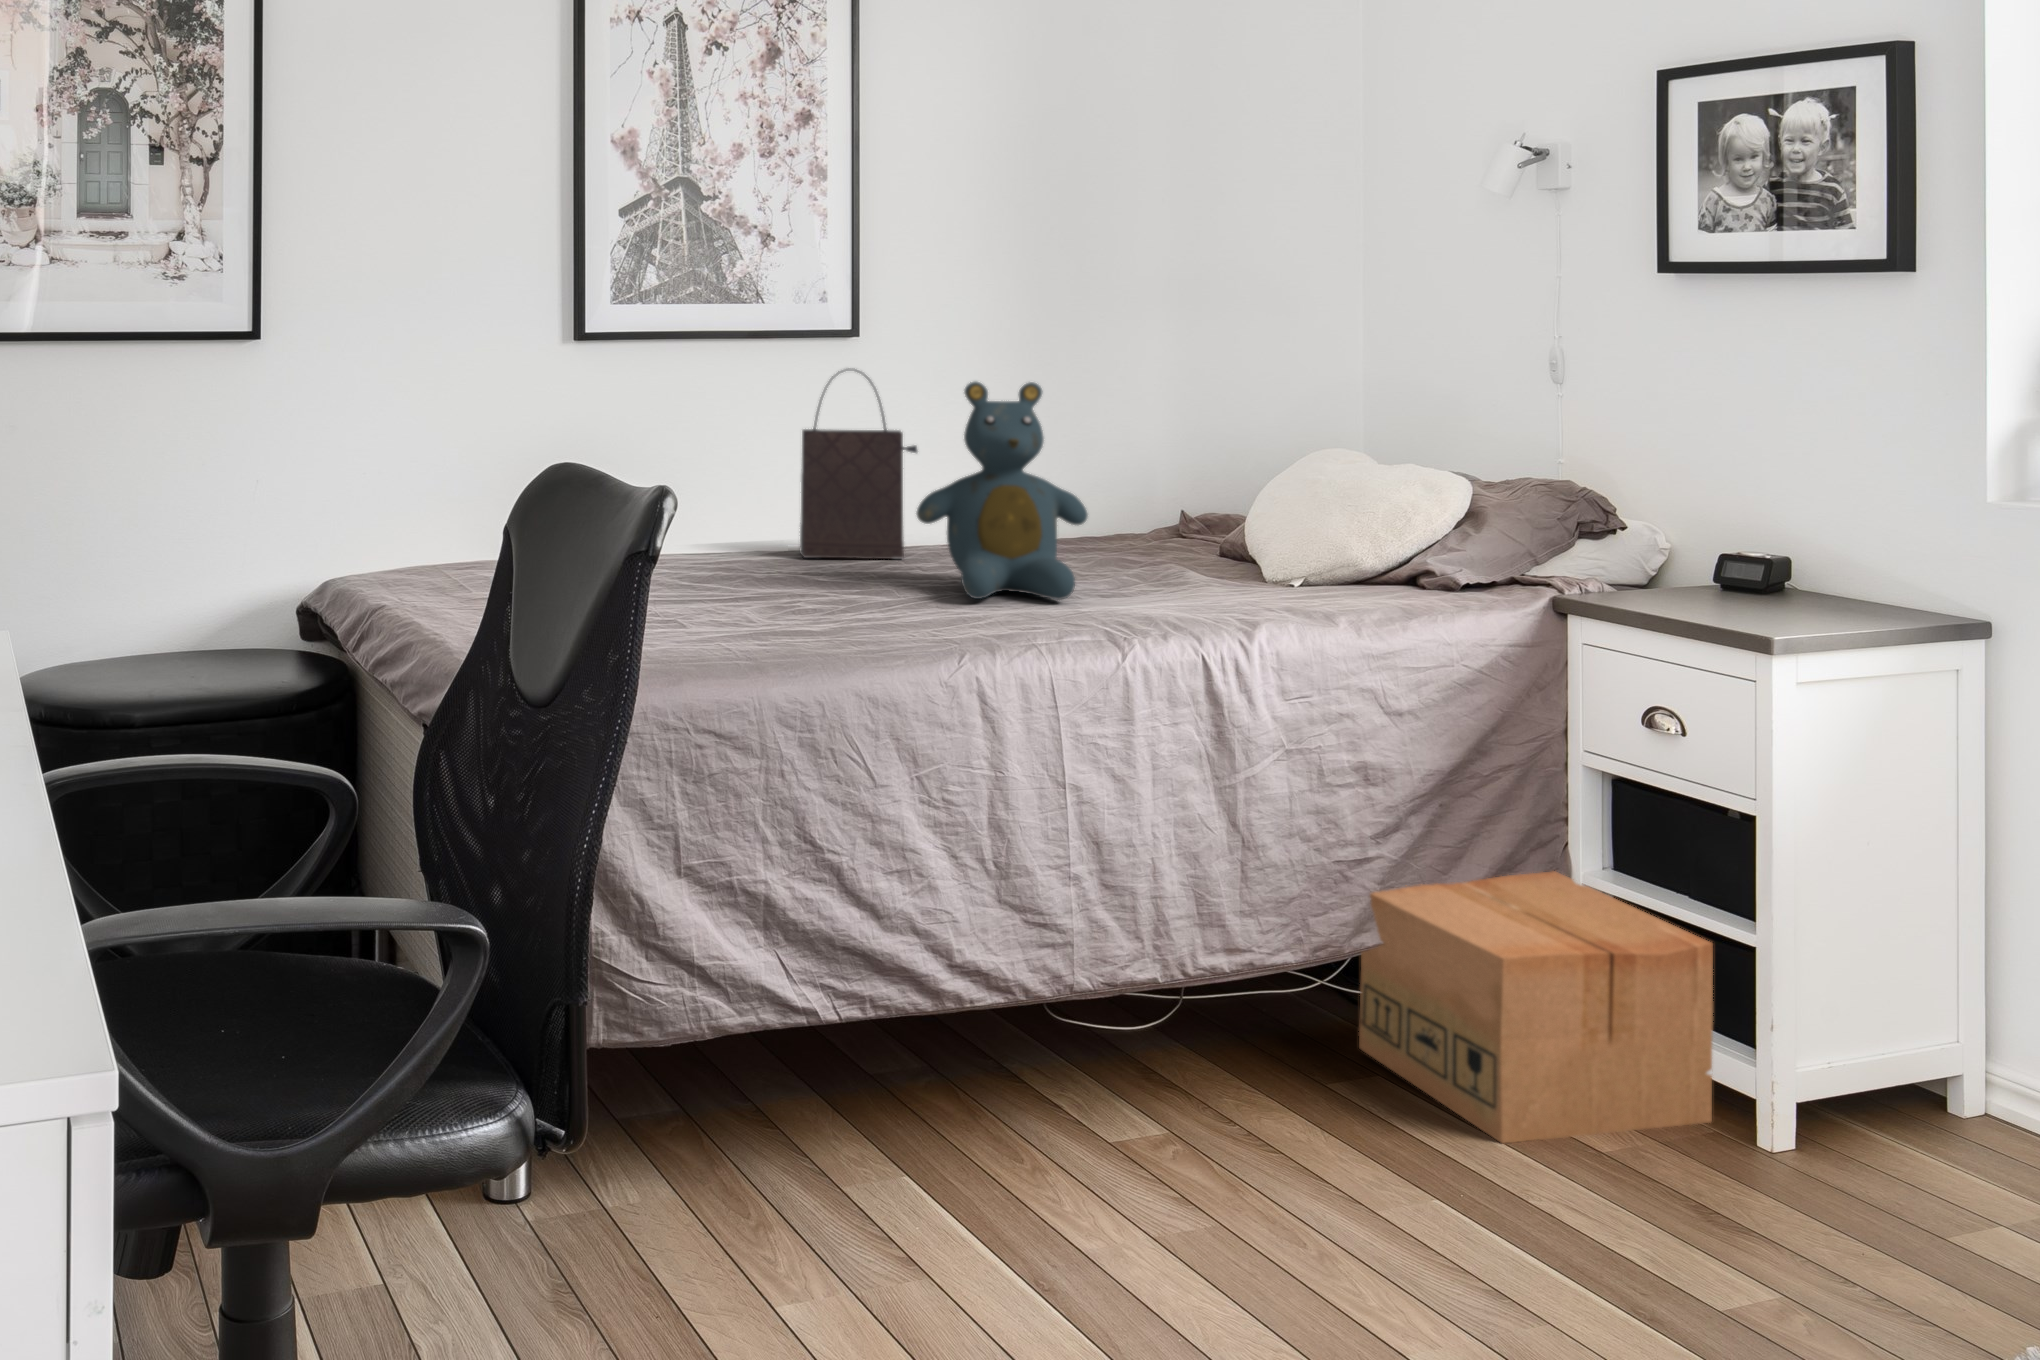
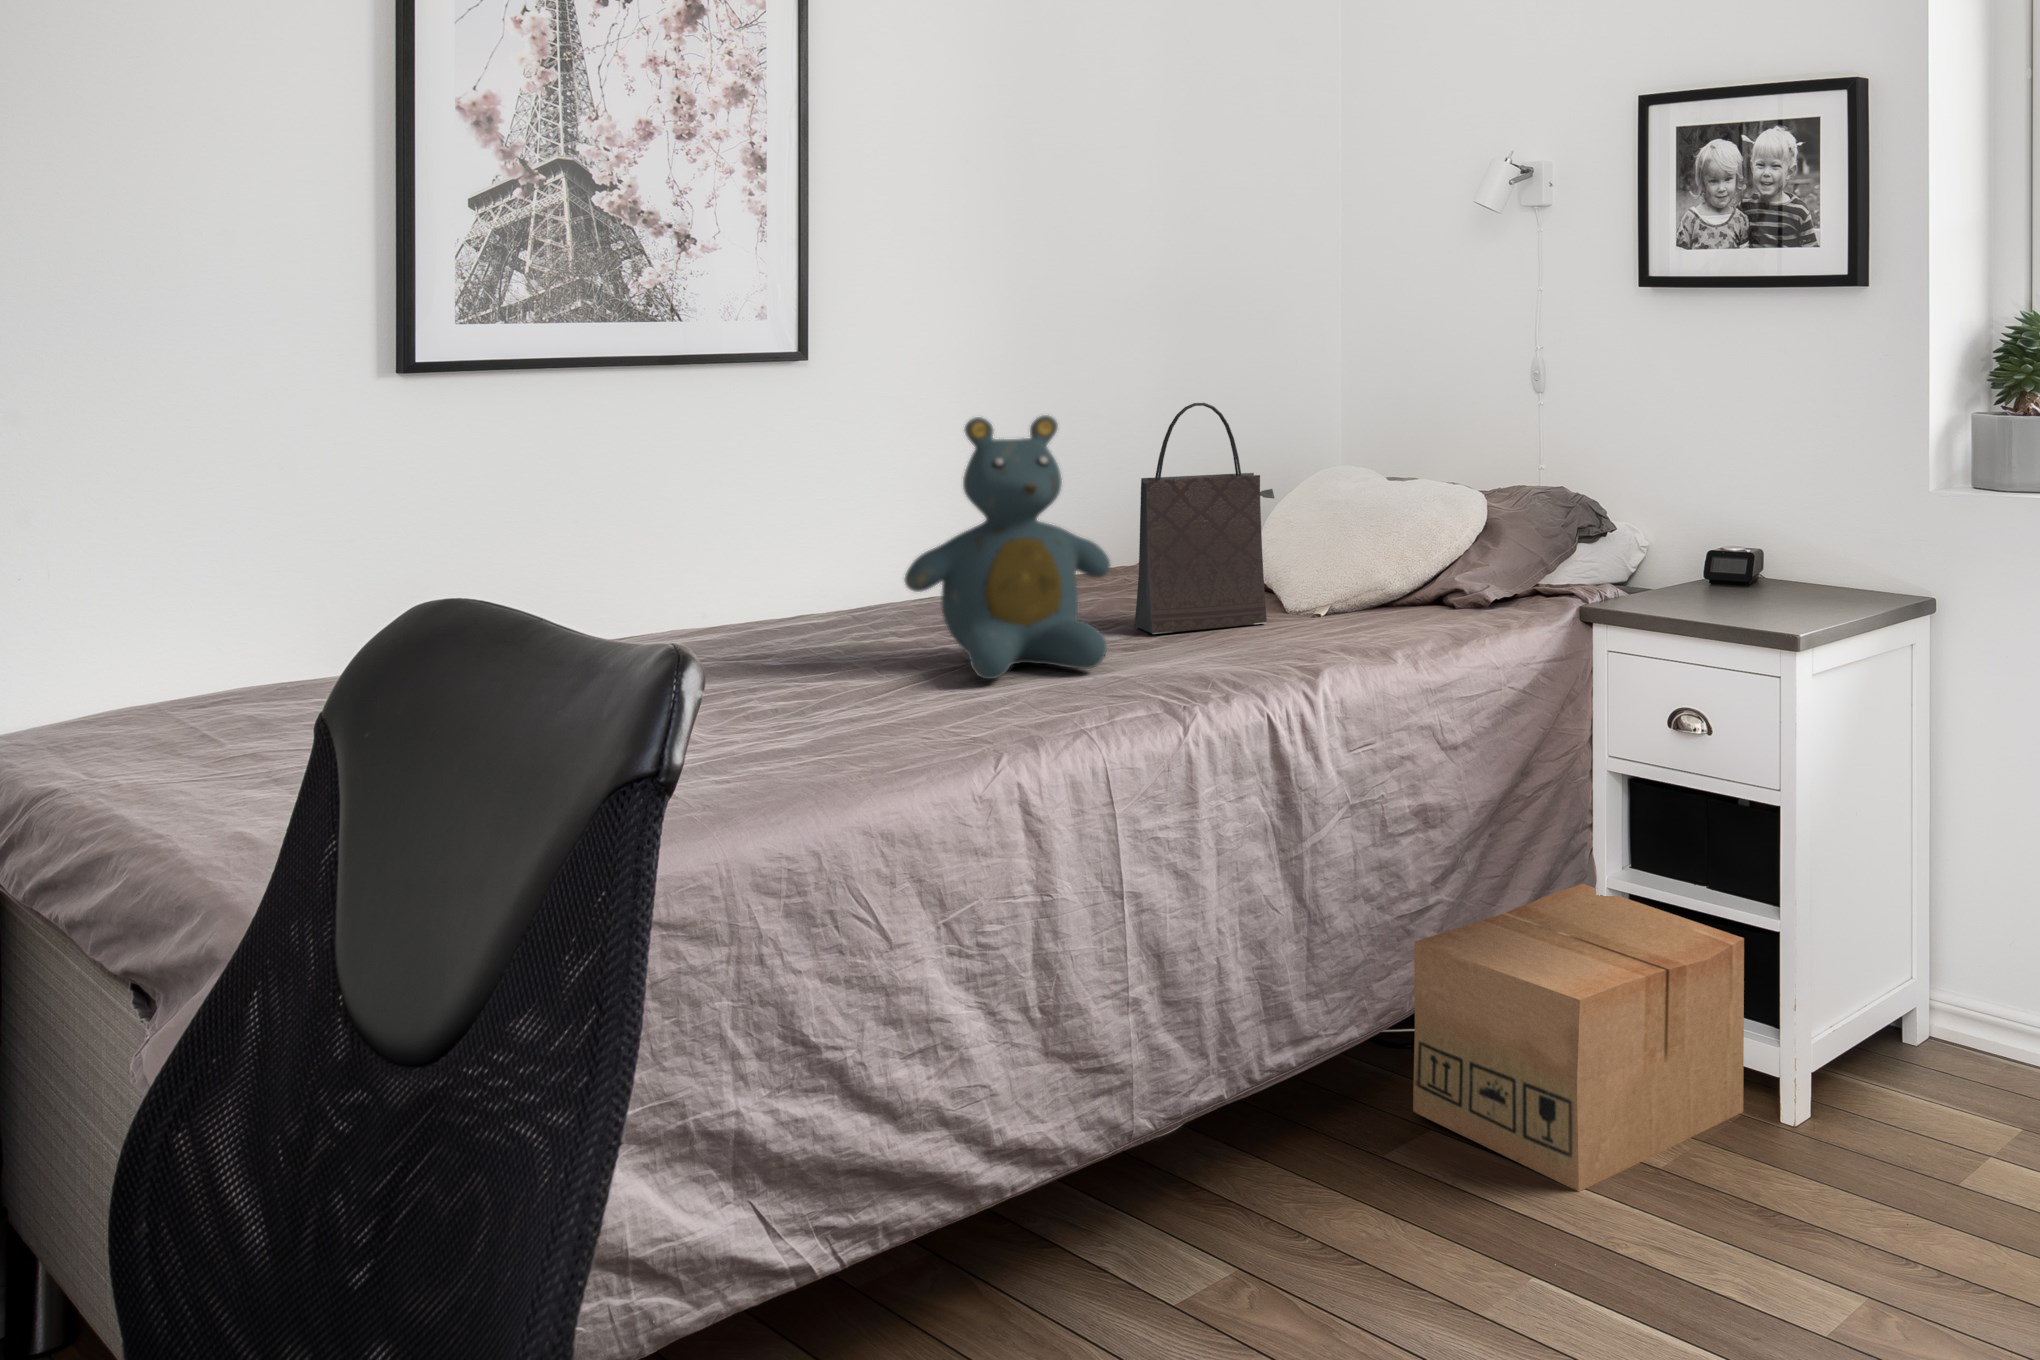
handbag: present [800,368,917,559] -> present [1135,403,1274,634]

